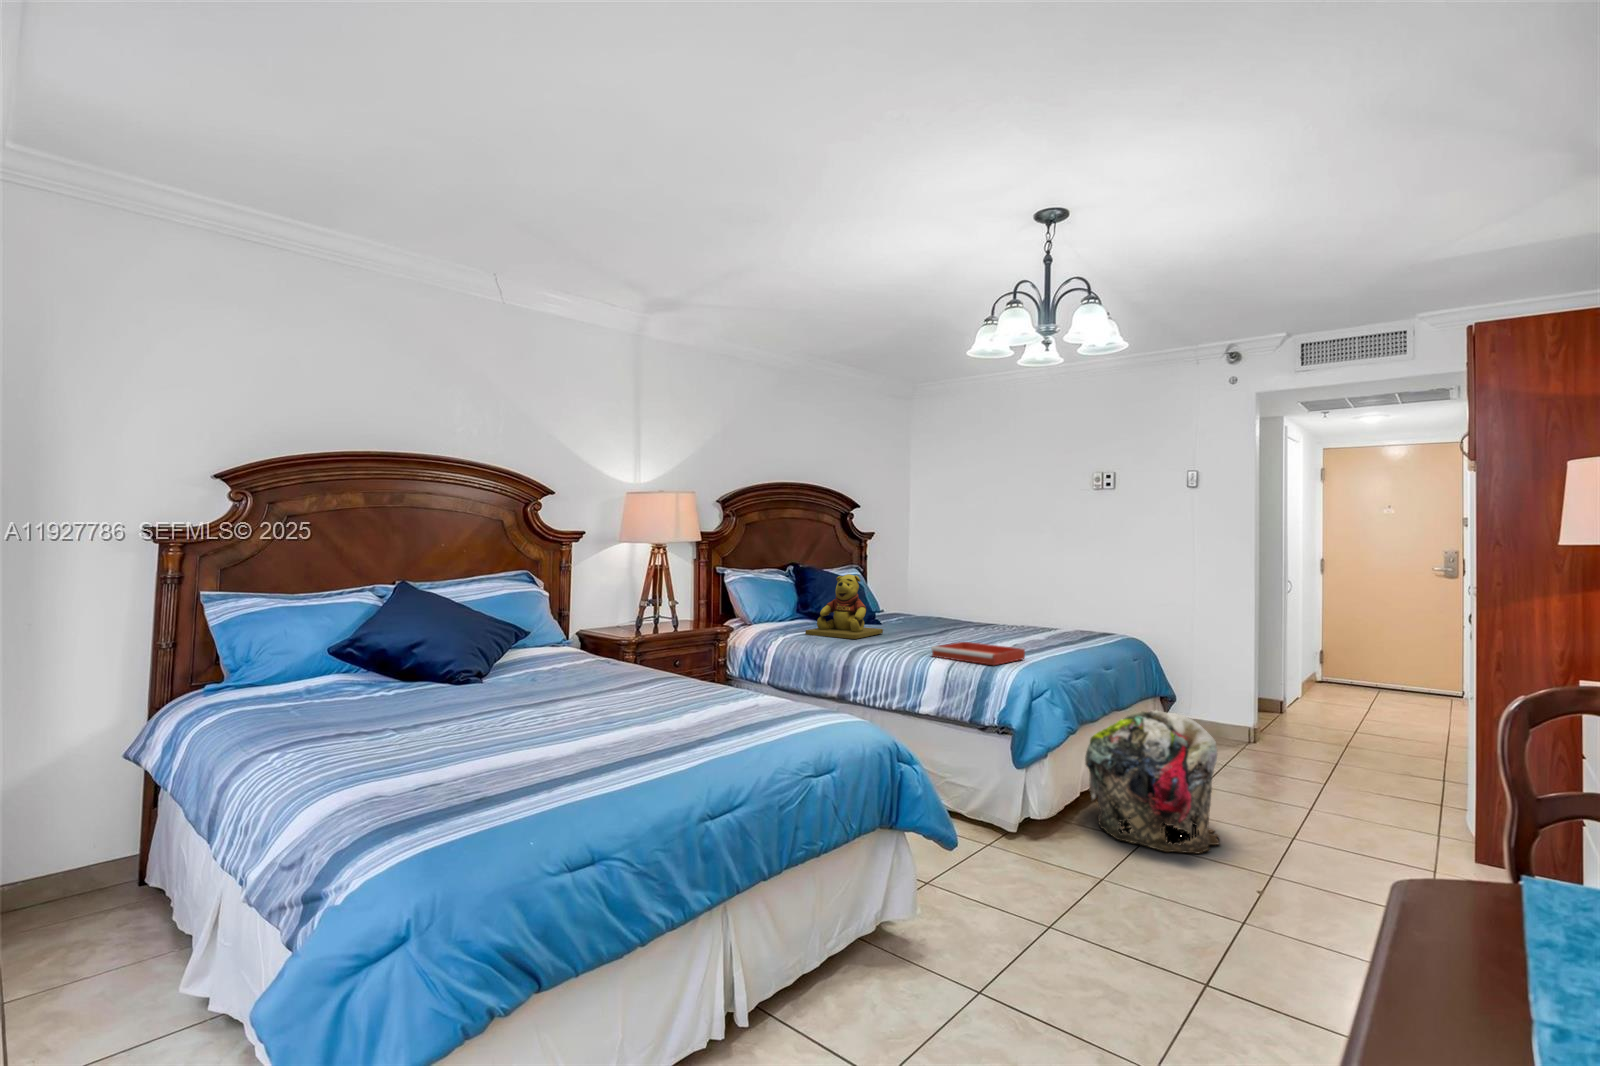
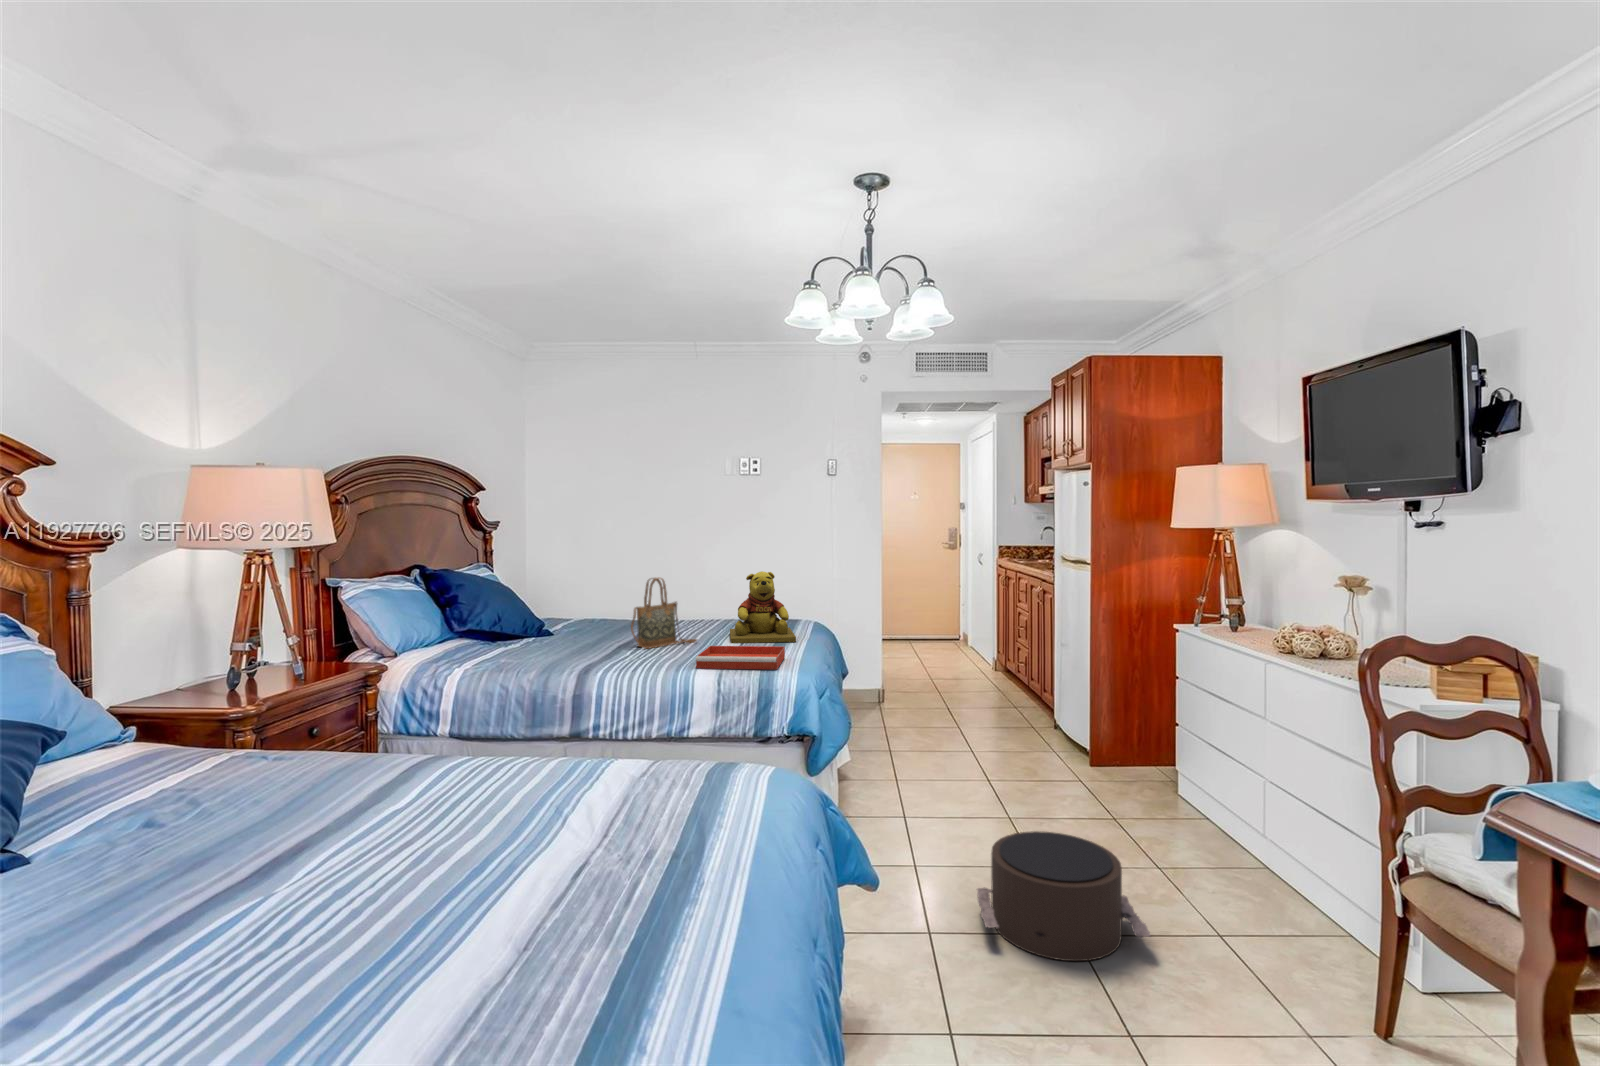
teddy bear: present [805,574,883,639] -> present [730,571,796,643]
handbag: none [915,581,979,641] -> present [631,577,697,649]
laundry basket: present [1085,710,1220,853] -> none [837,689,958,822]
pouf: none [1082,861,1282,1002] -> present [977,831,1150,961]

